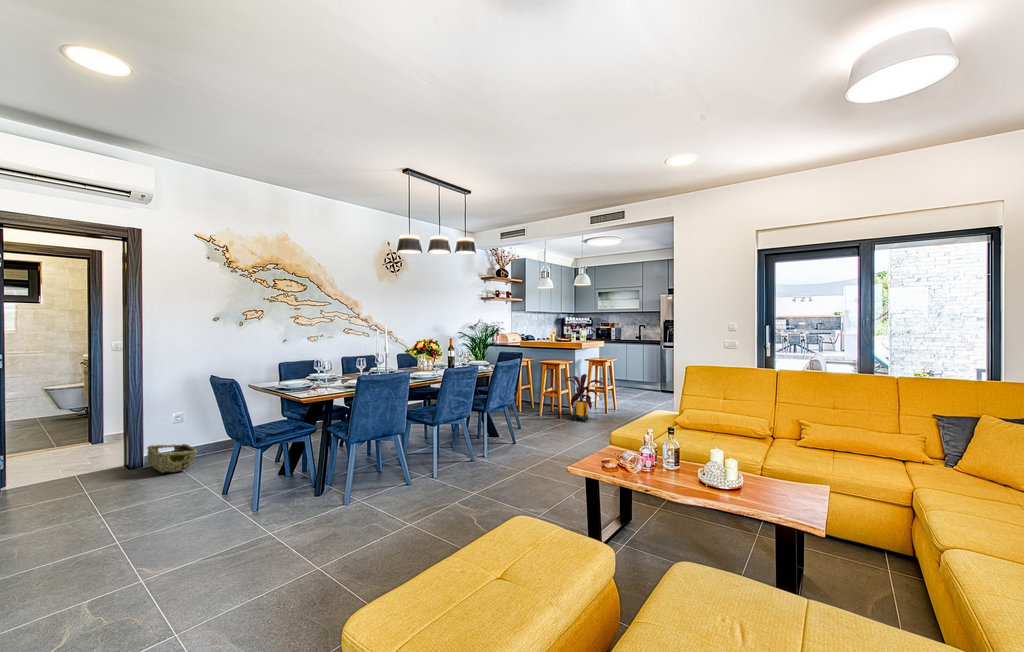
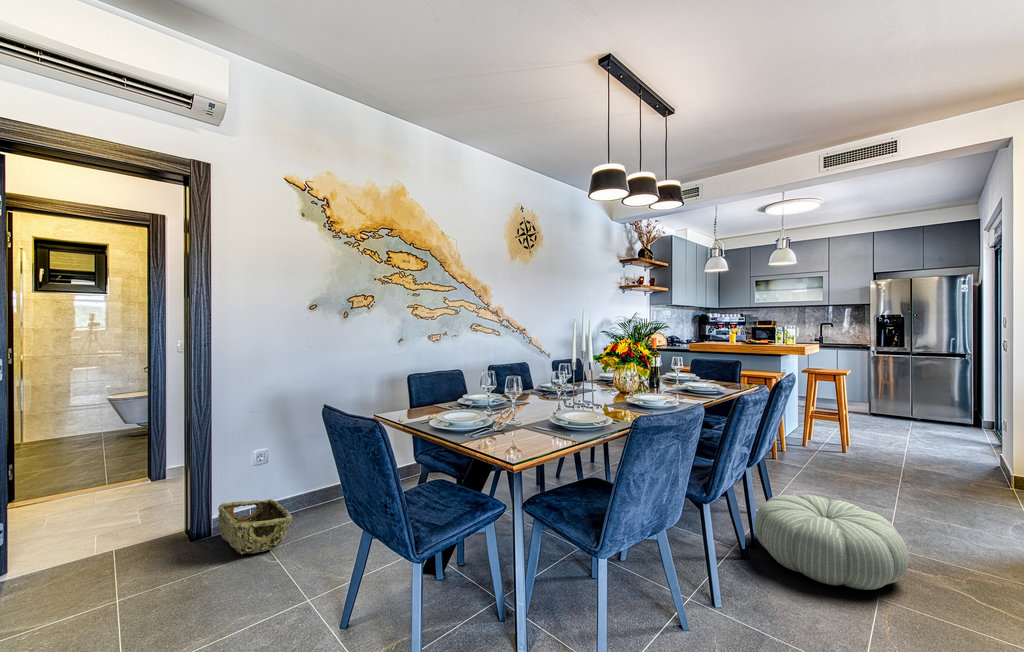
house plant: present [564,374,604,422] -> none [784,392,871,467]
pouf: none [478,430,546,473] -> present [755,494,909,590]

